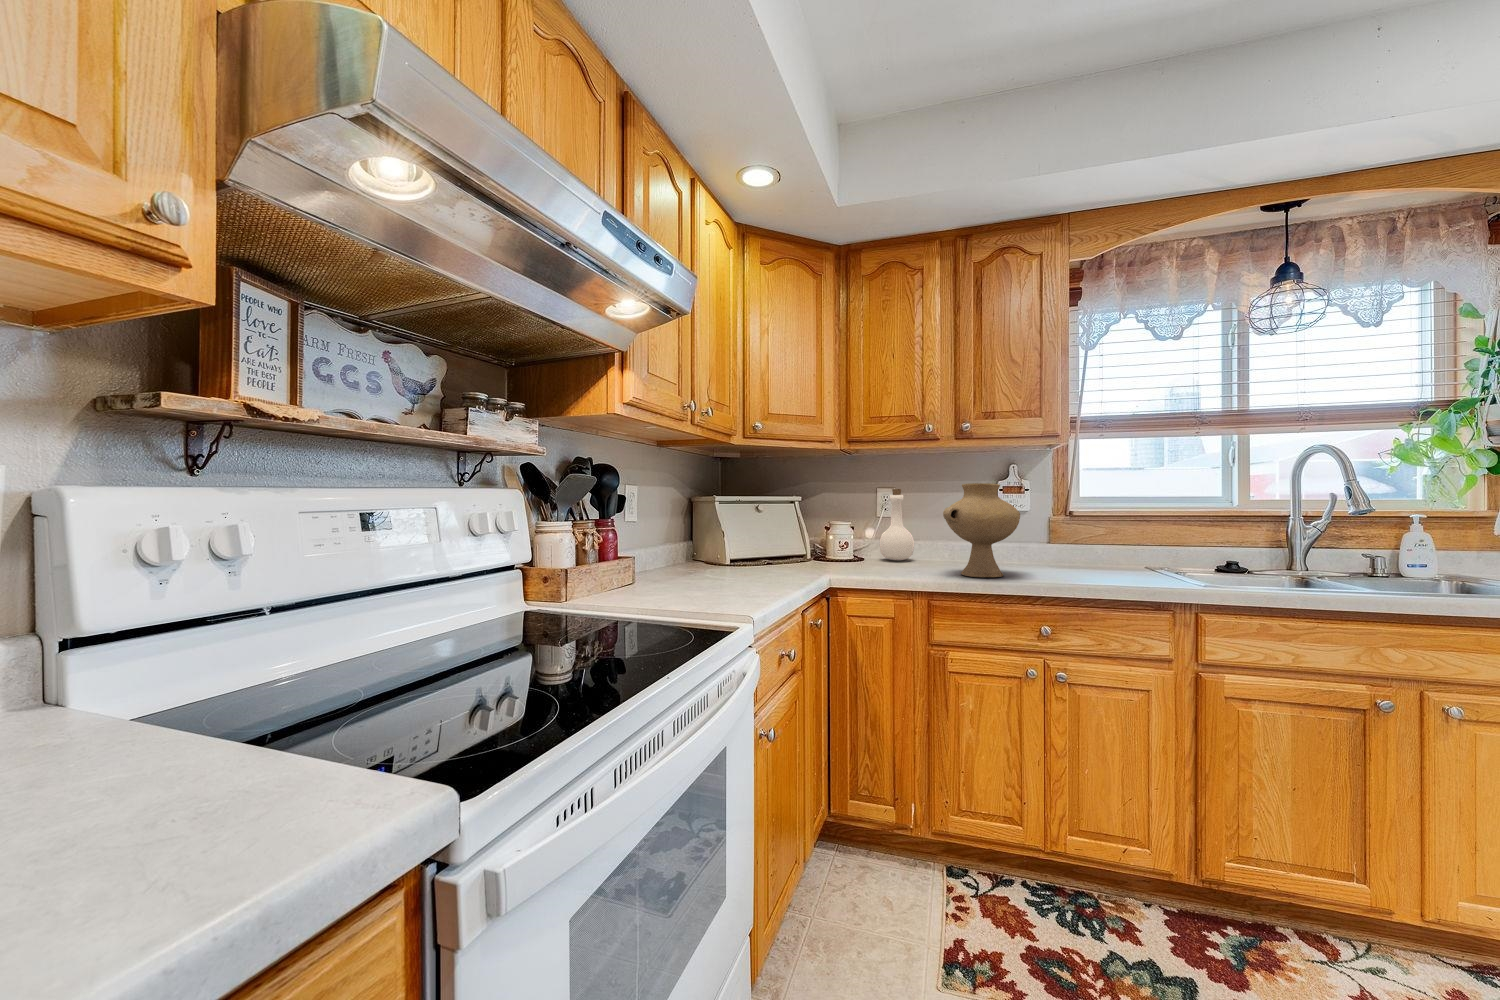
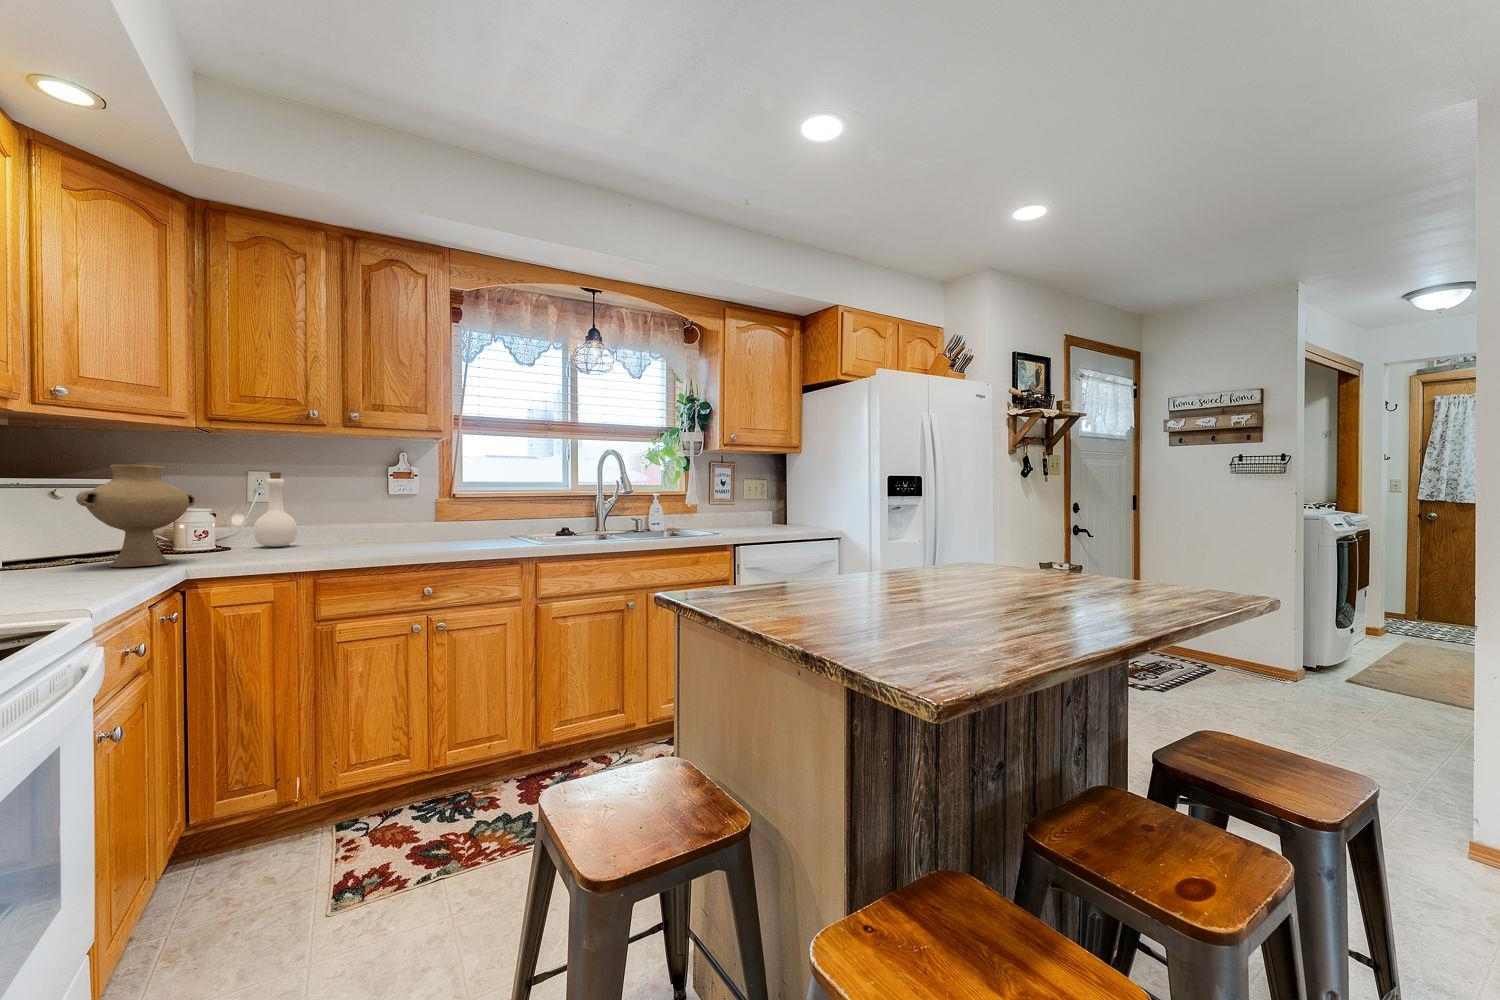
vase: present [943,483,1020,577] -> present [76,465,195,567]

